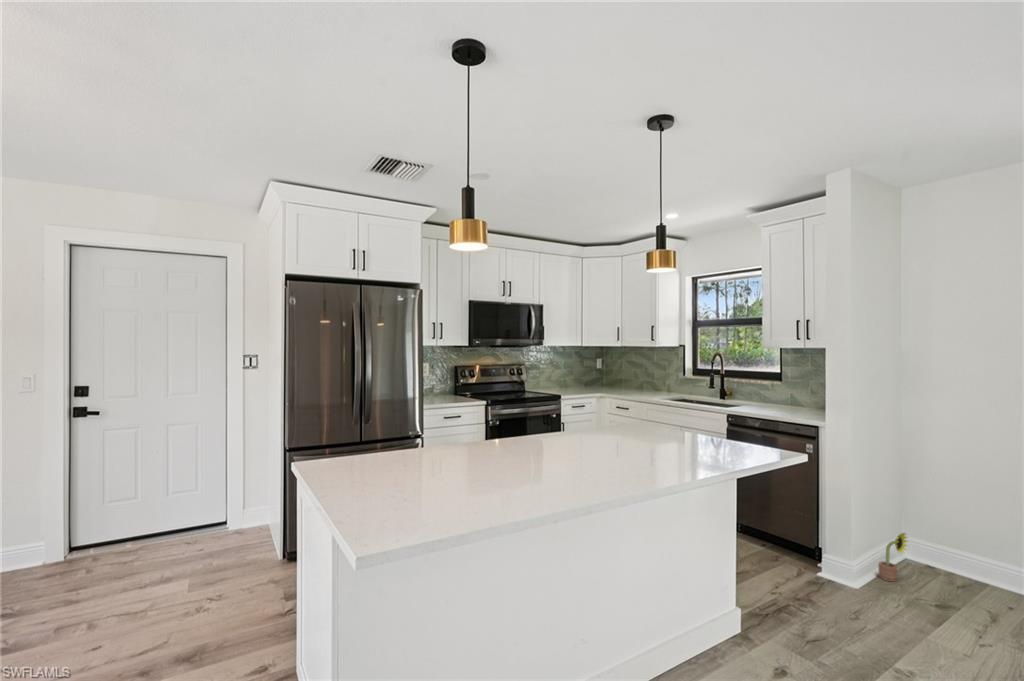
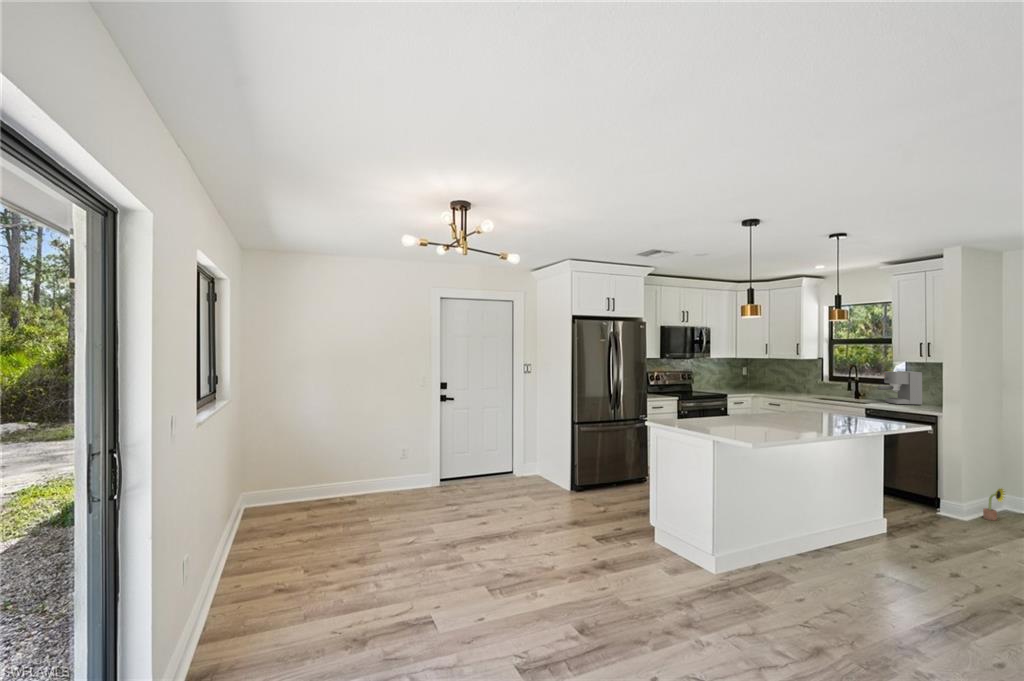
coffee maker: none [745,362,800,408] -> present [878,371,922,405]

